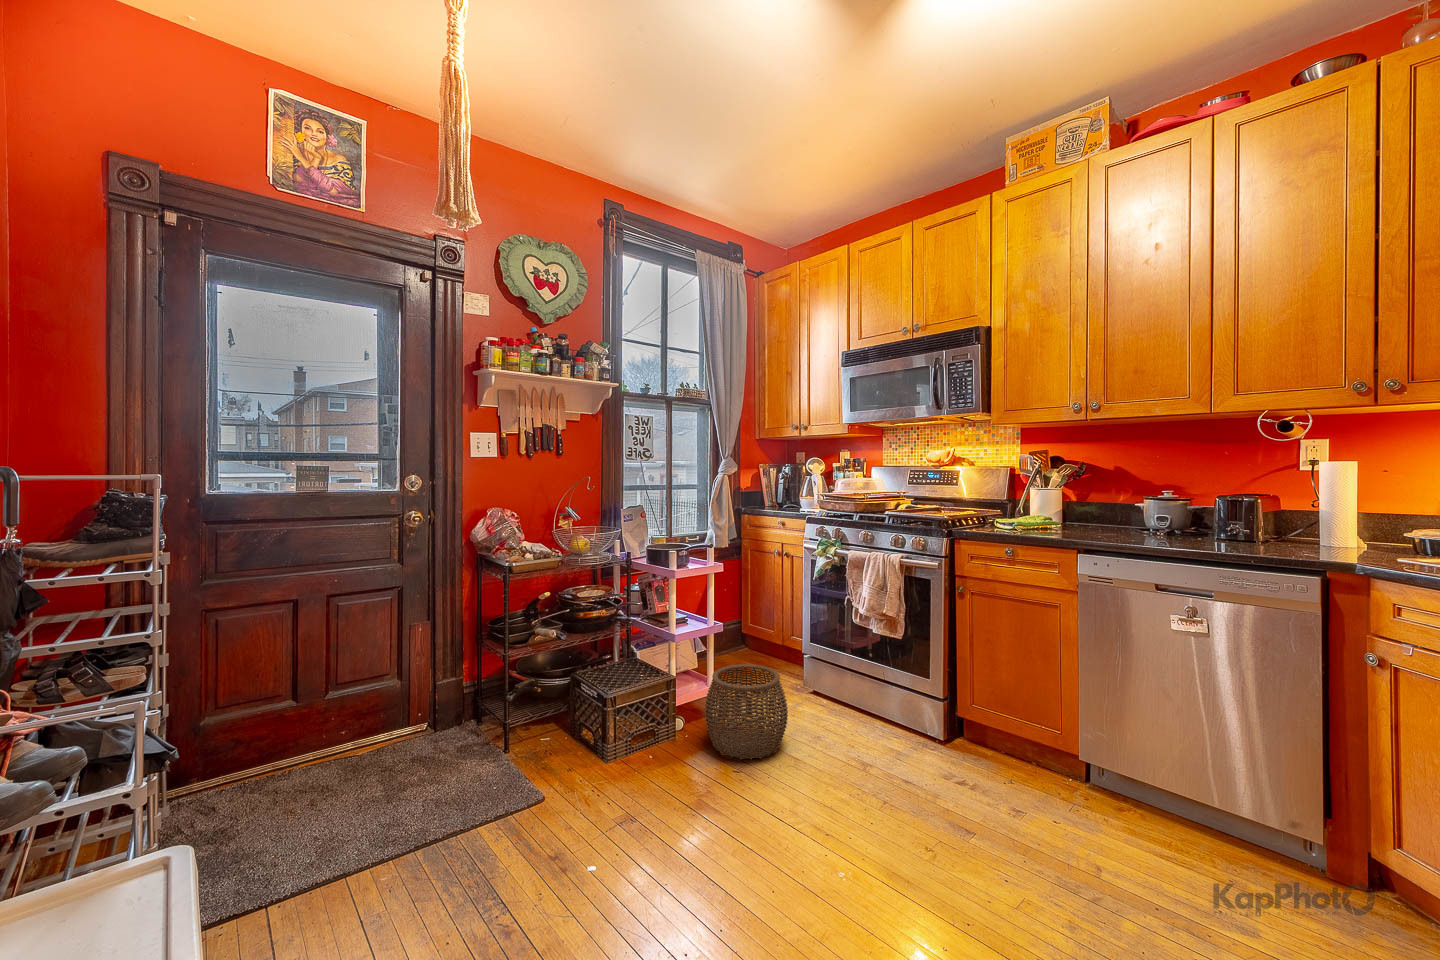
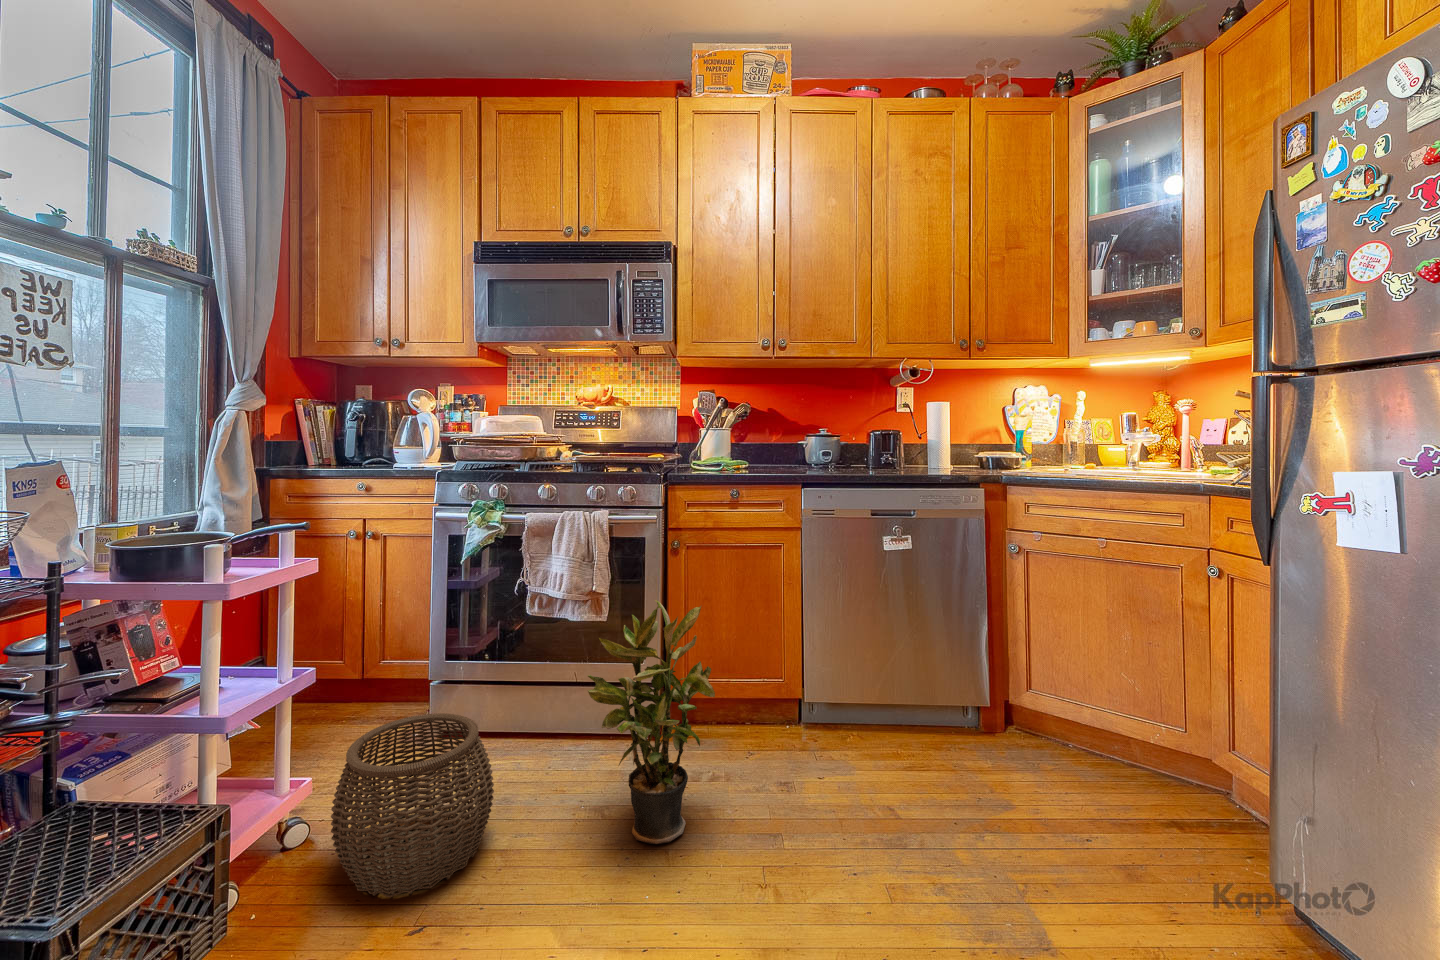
potted plant: none [831,623,925,801] -> present [588,600,715,844]

